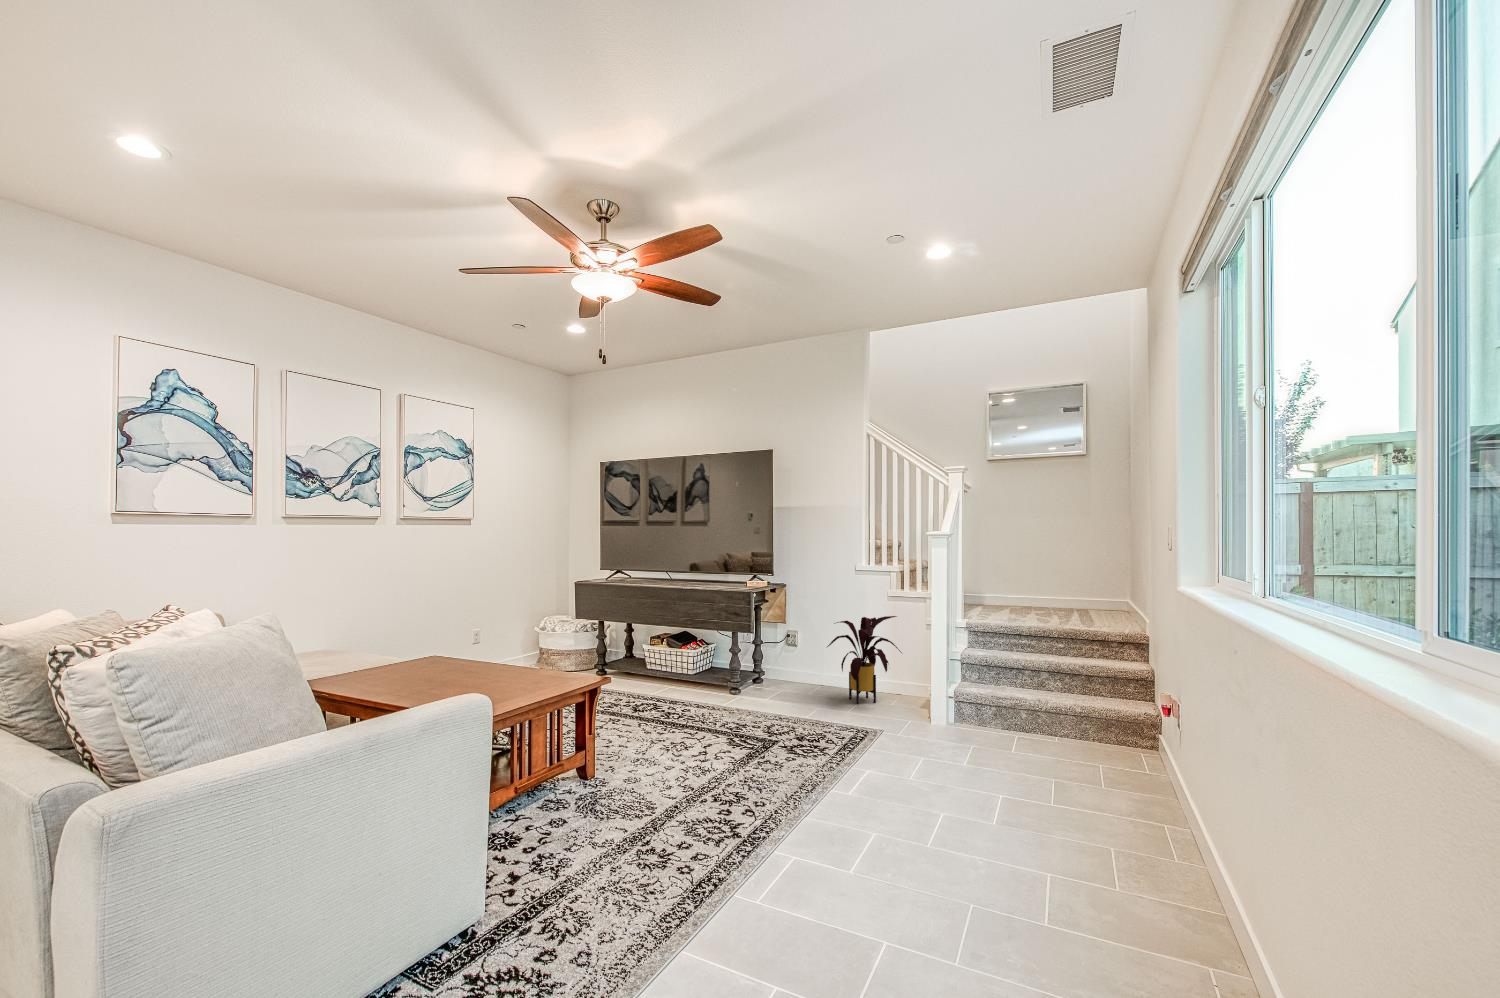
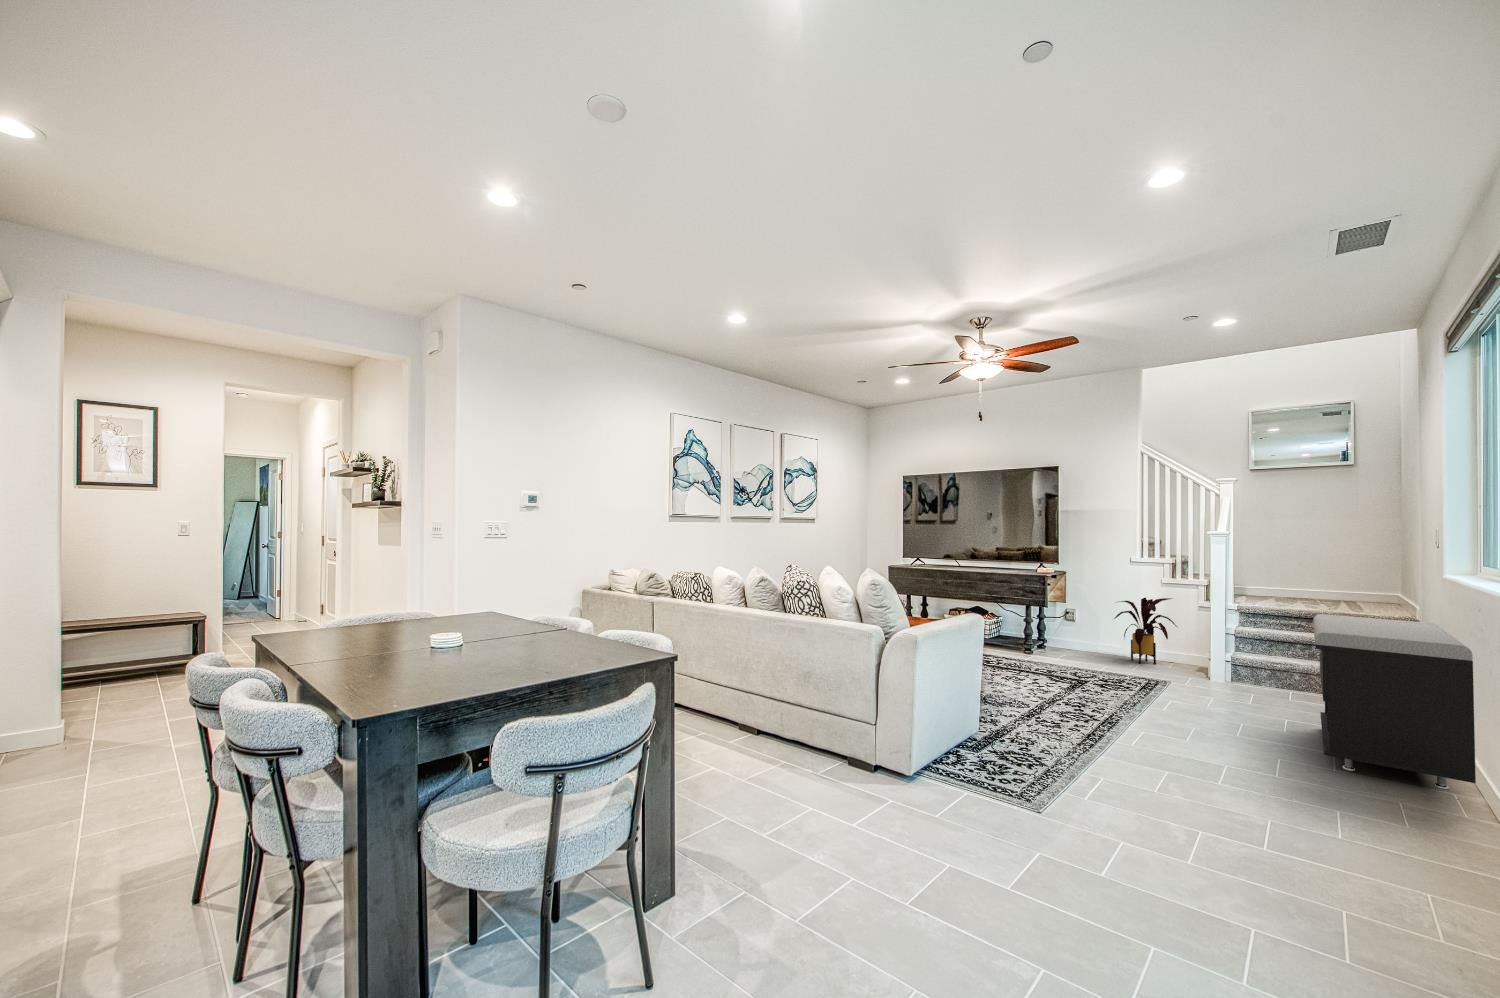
storage bench: none [1036,647,1258,956] -> present [1313,614,1476,790]

